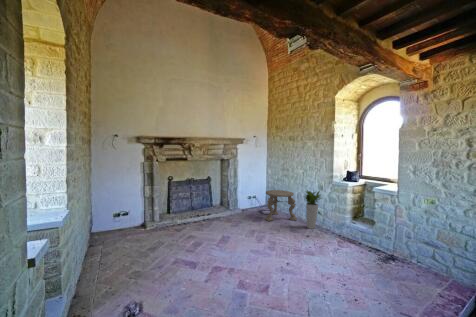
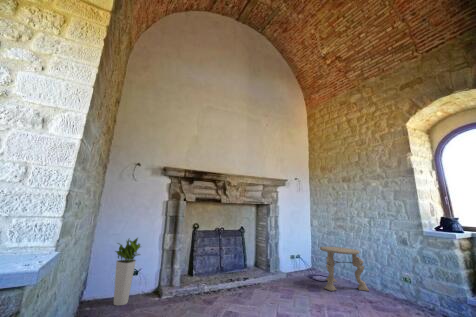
planter: present [305,190,321,229] -> present [114,238,140,306]

